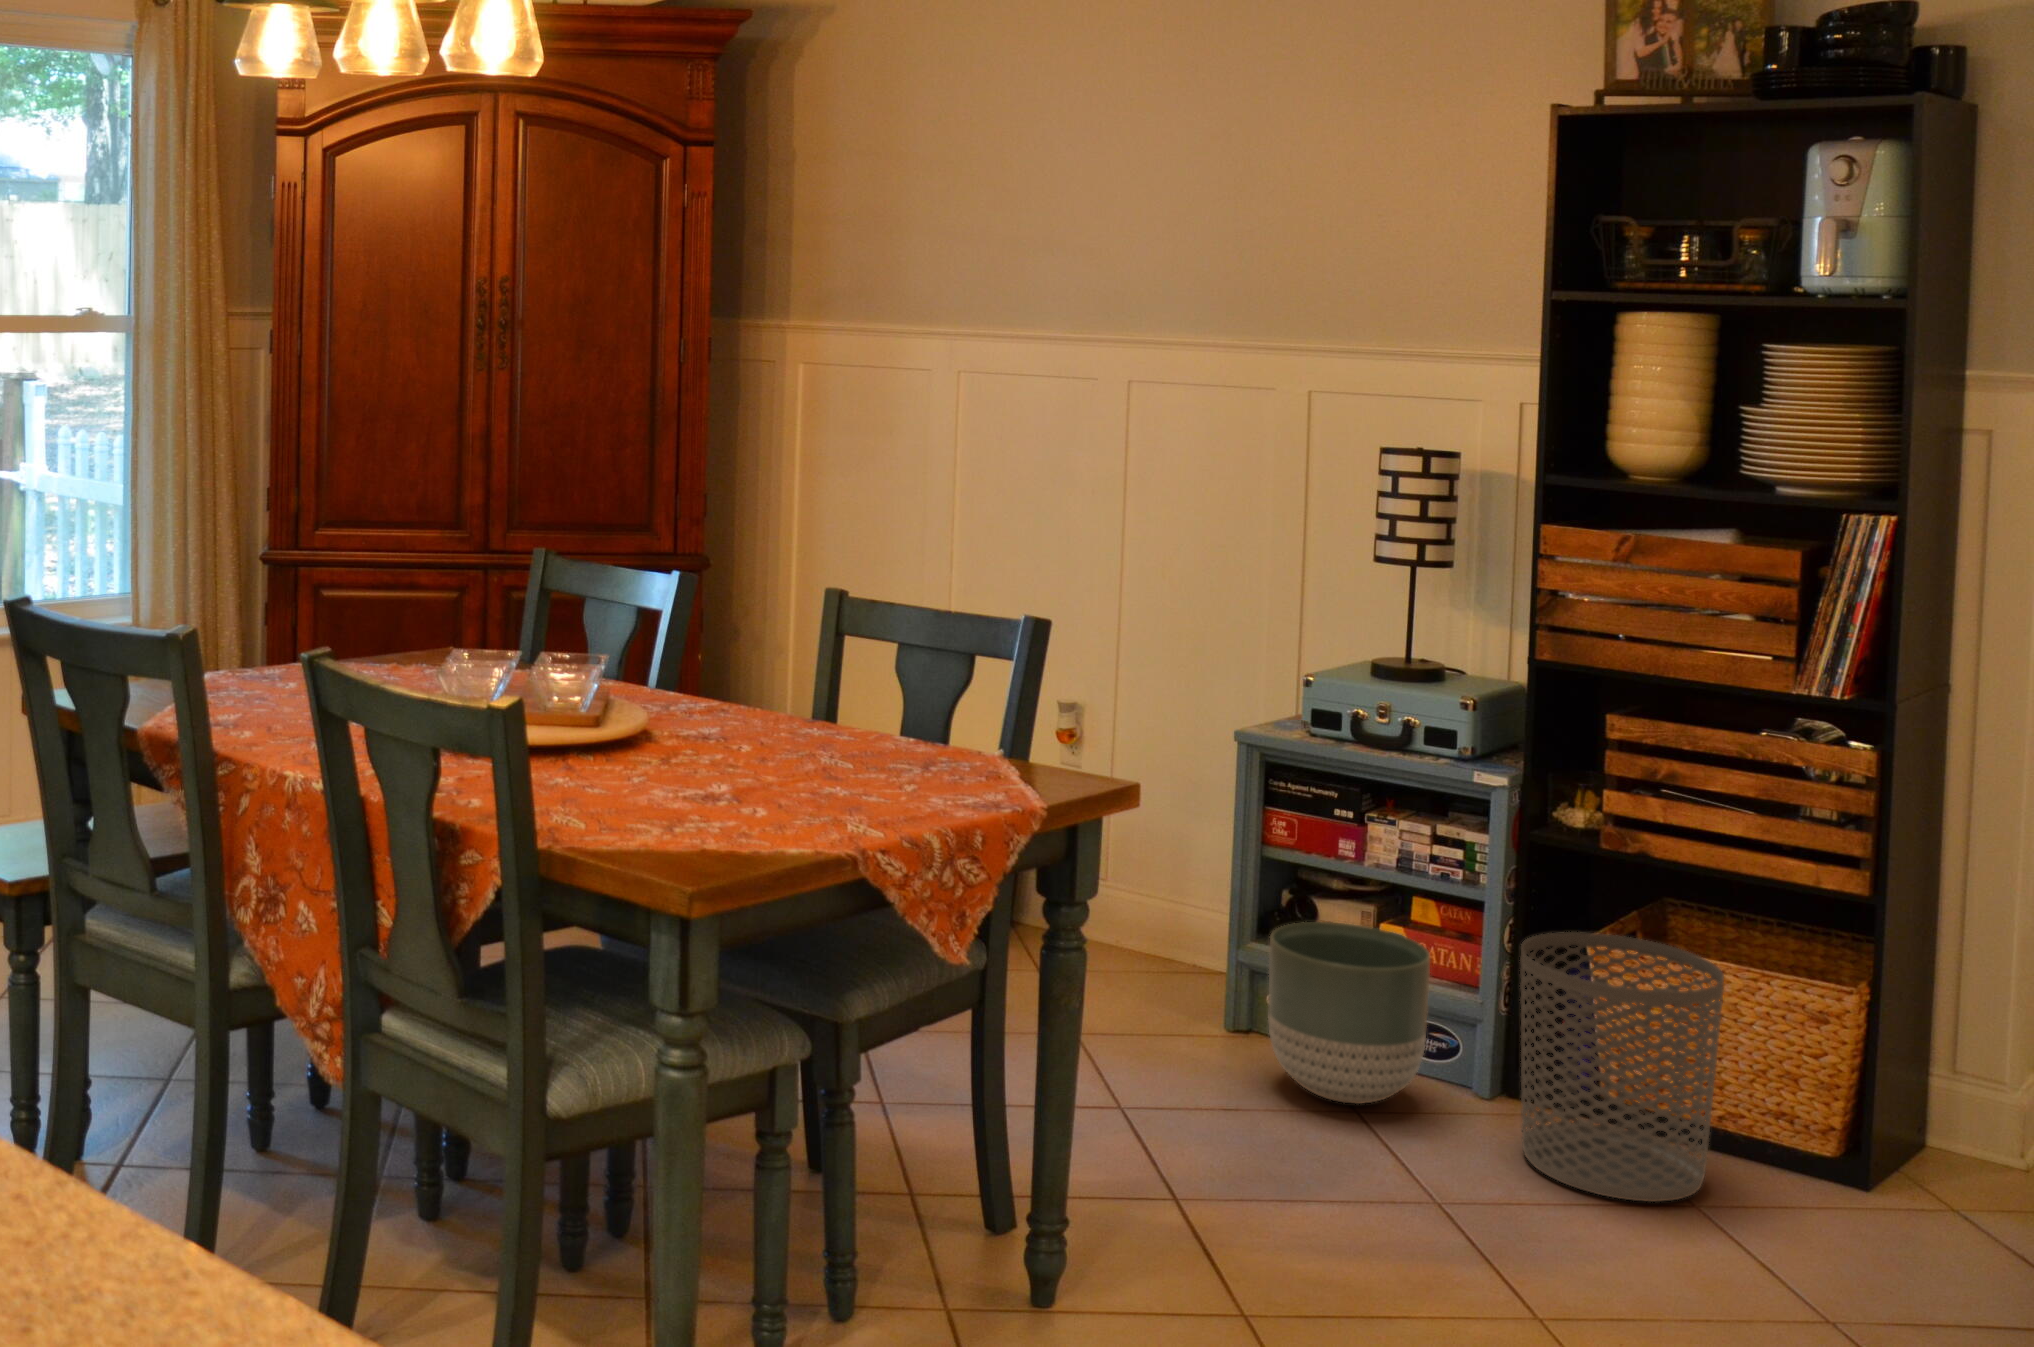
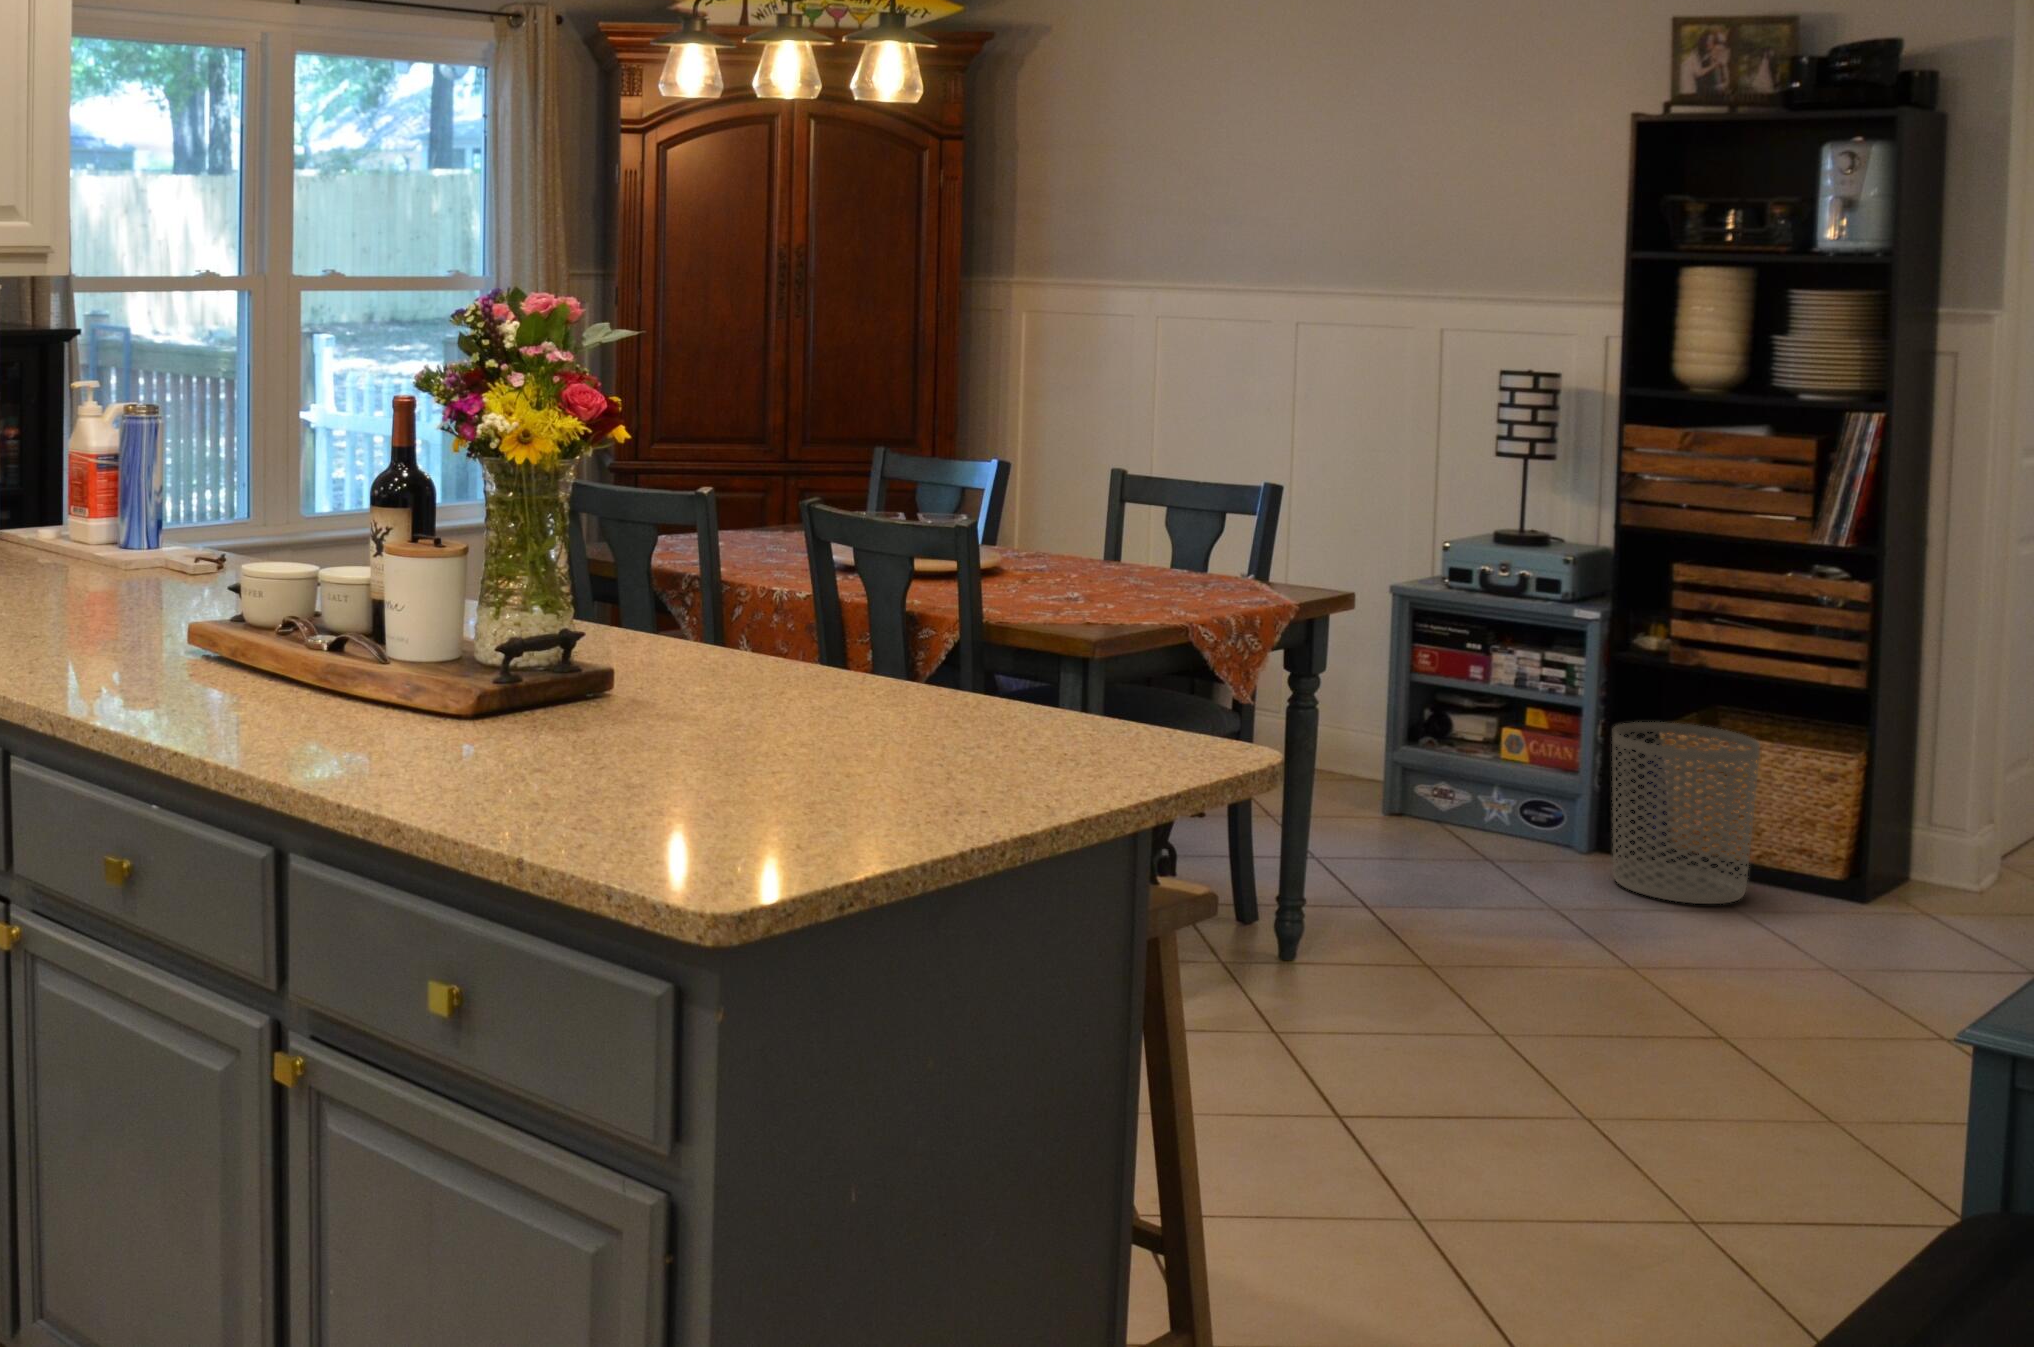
planter: present [1269,922,1430,1104] -> none [1422,725,1544,853]

